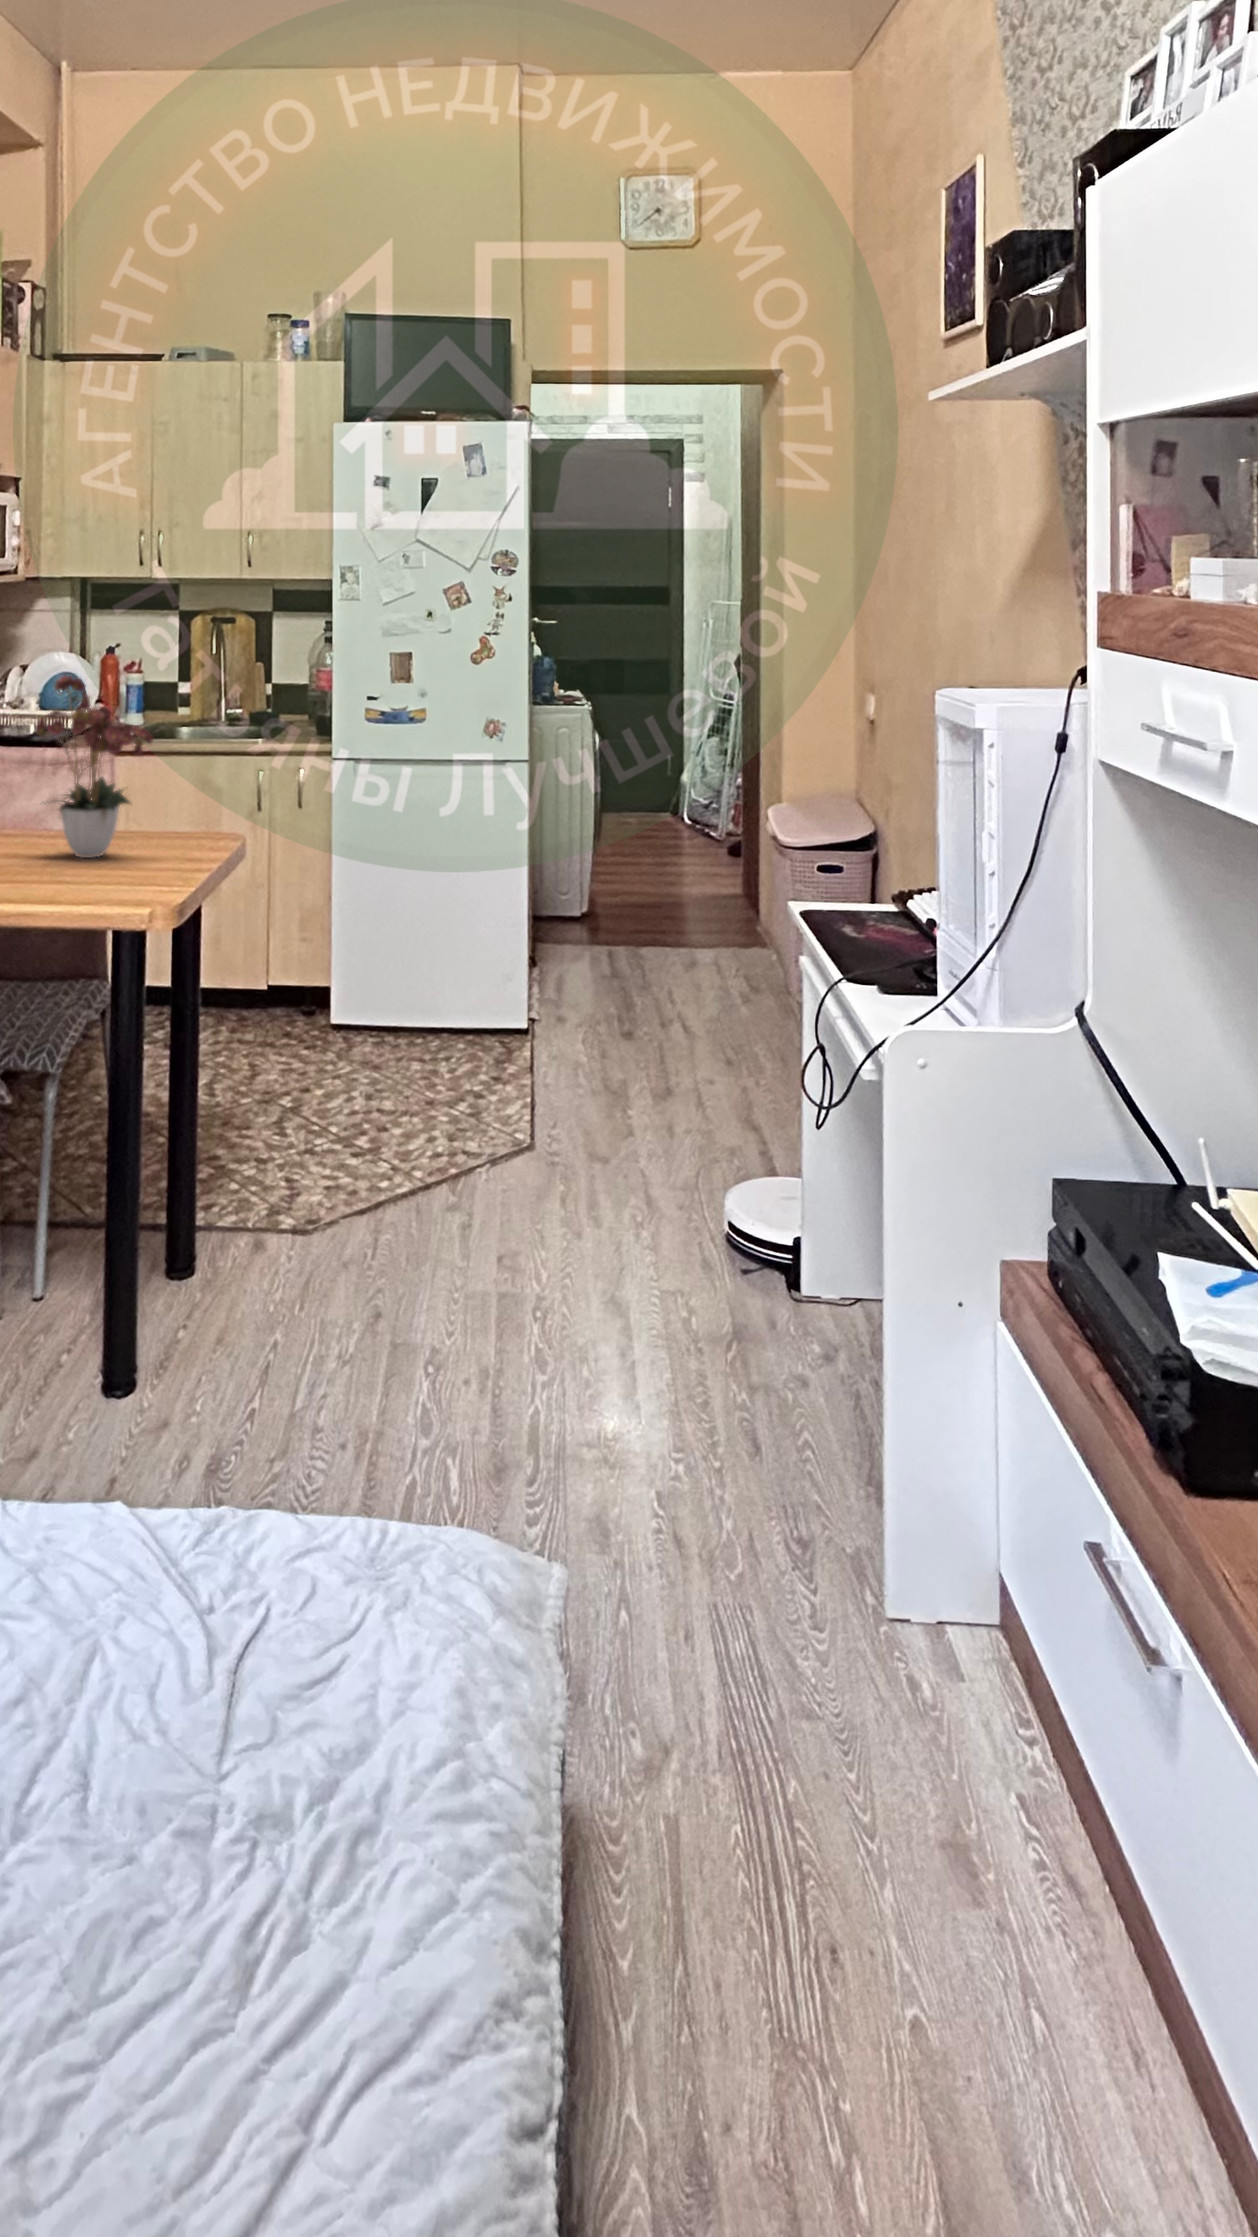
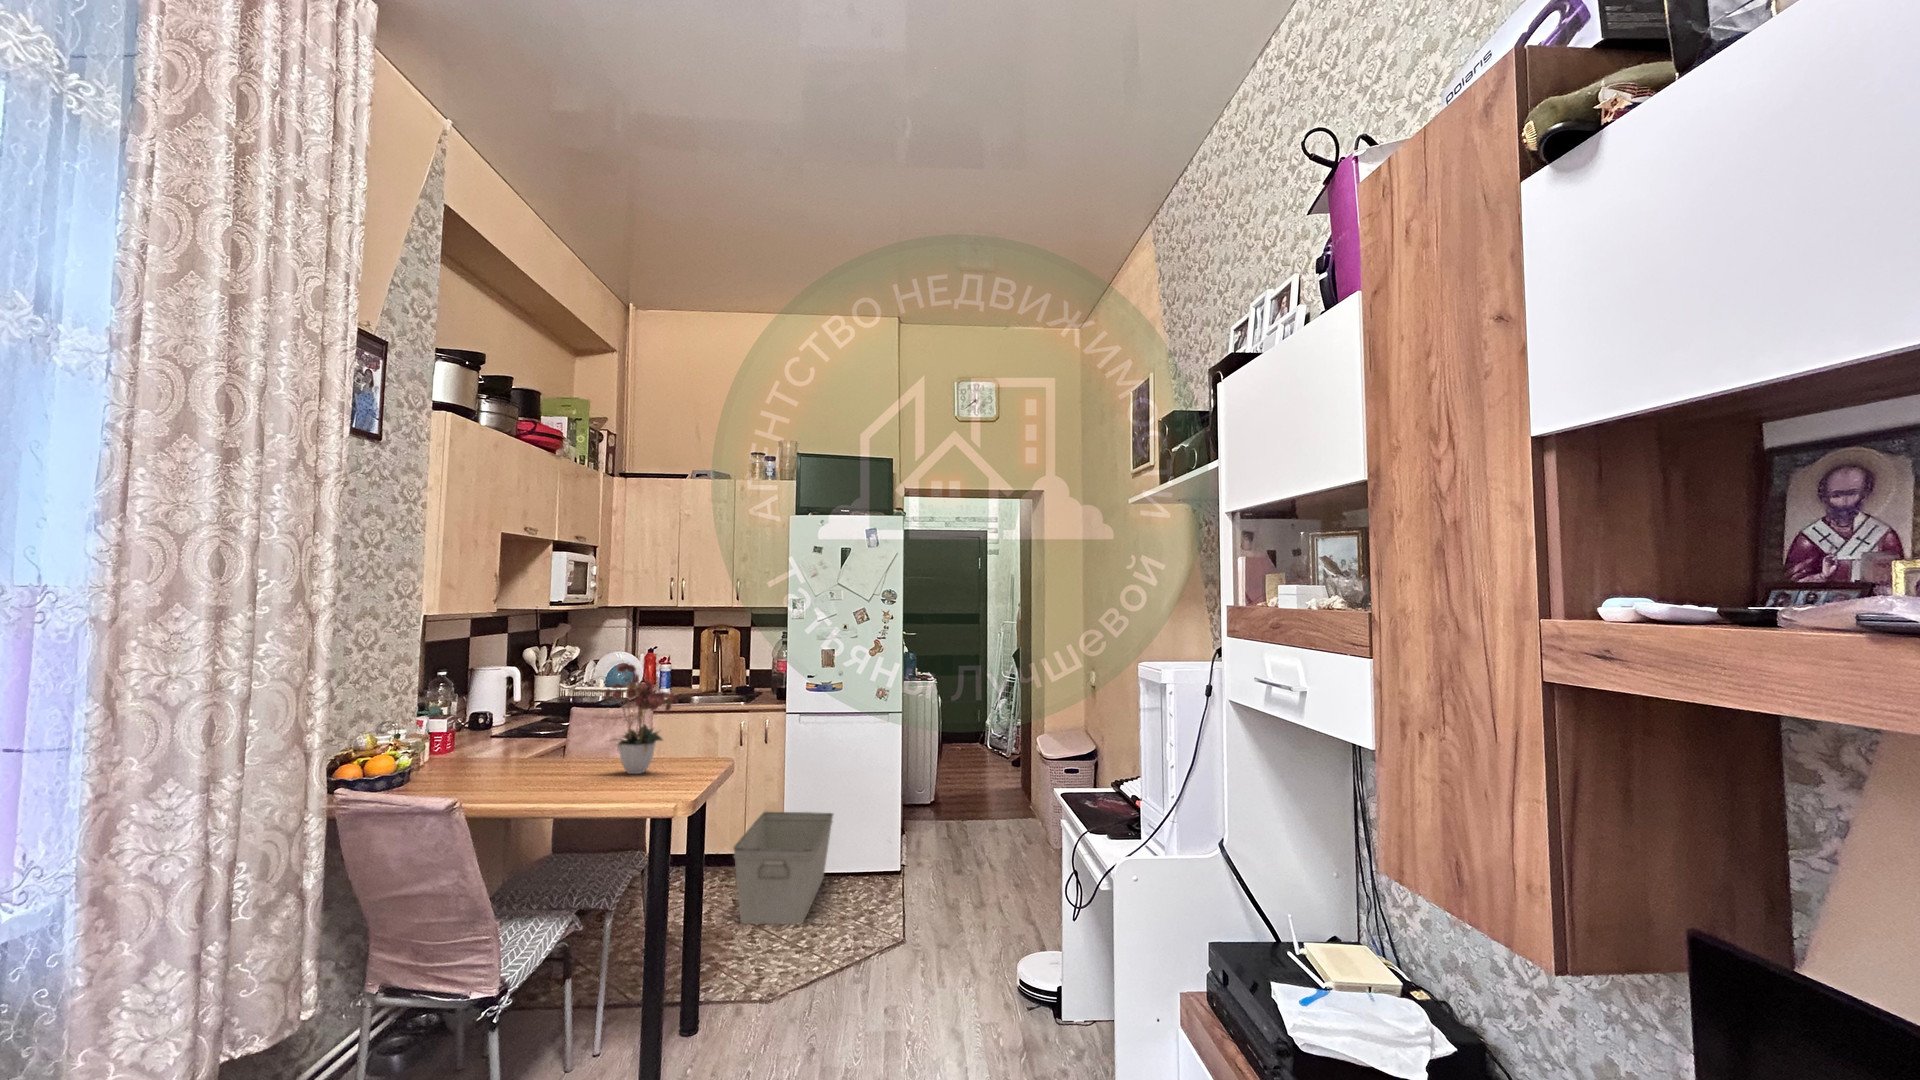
storage bin: none [250,925,420,1116] -> present [733,812,833,924]

